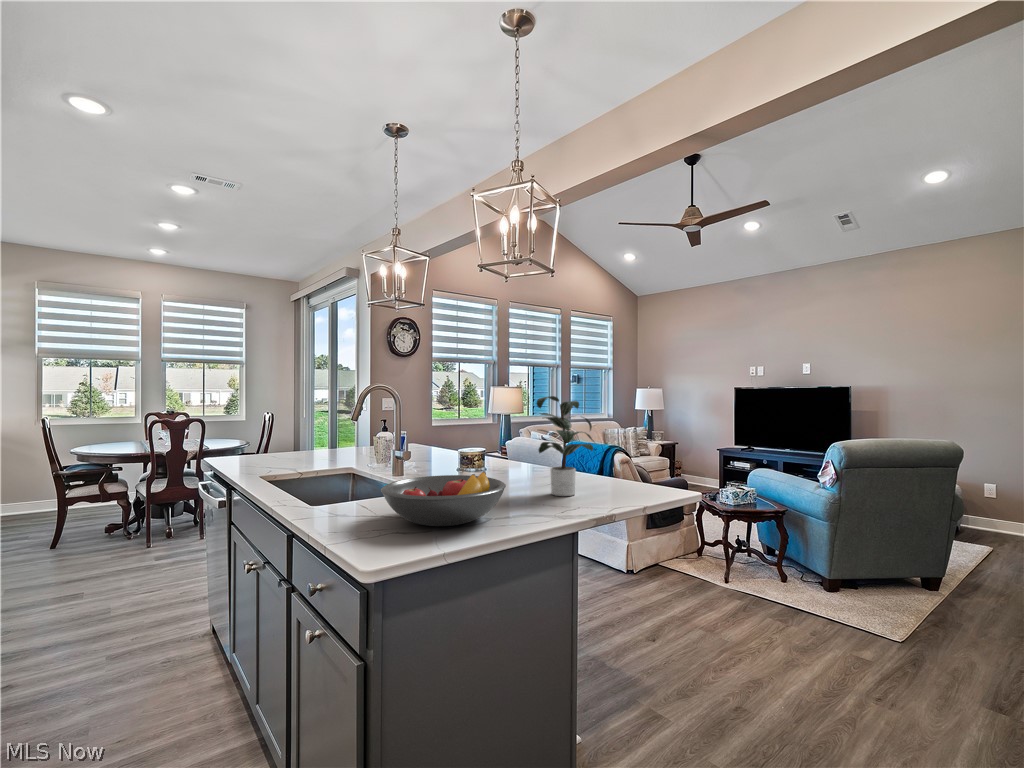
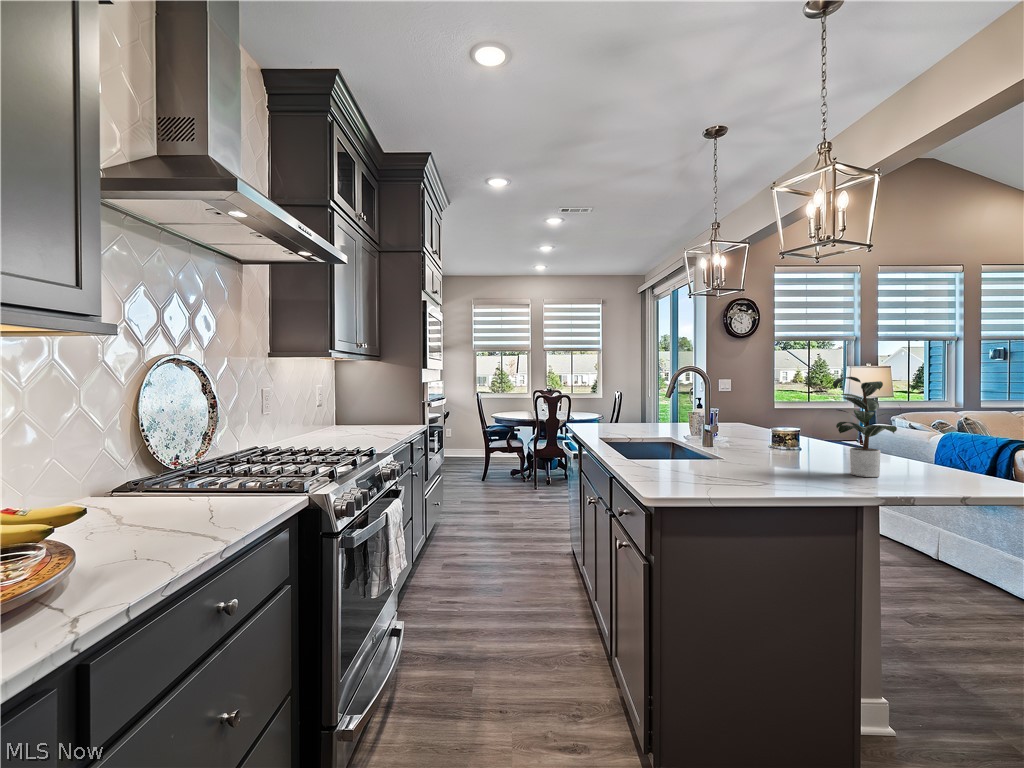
fruit bowl: present [381,471,506,526] -> none [671,442,782,482]

